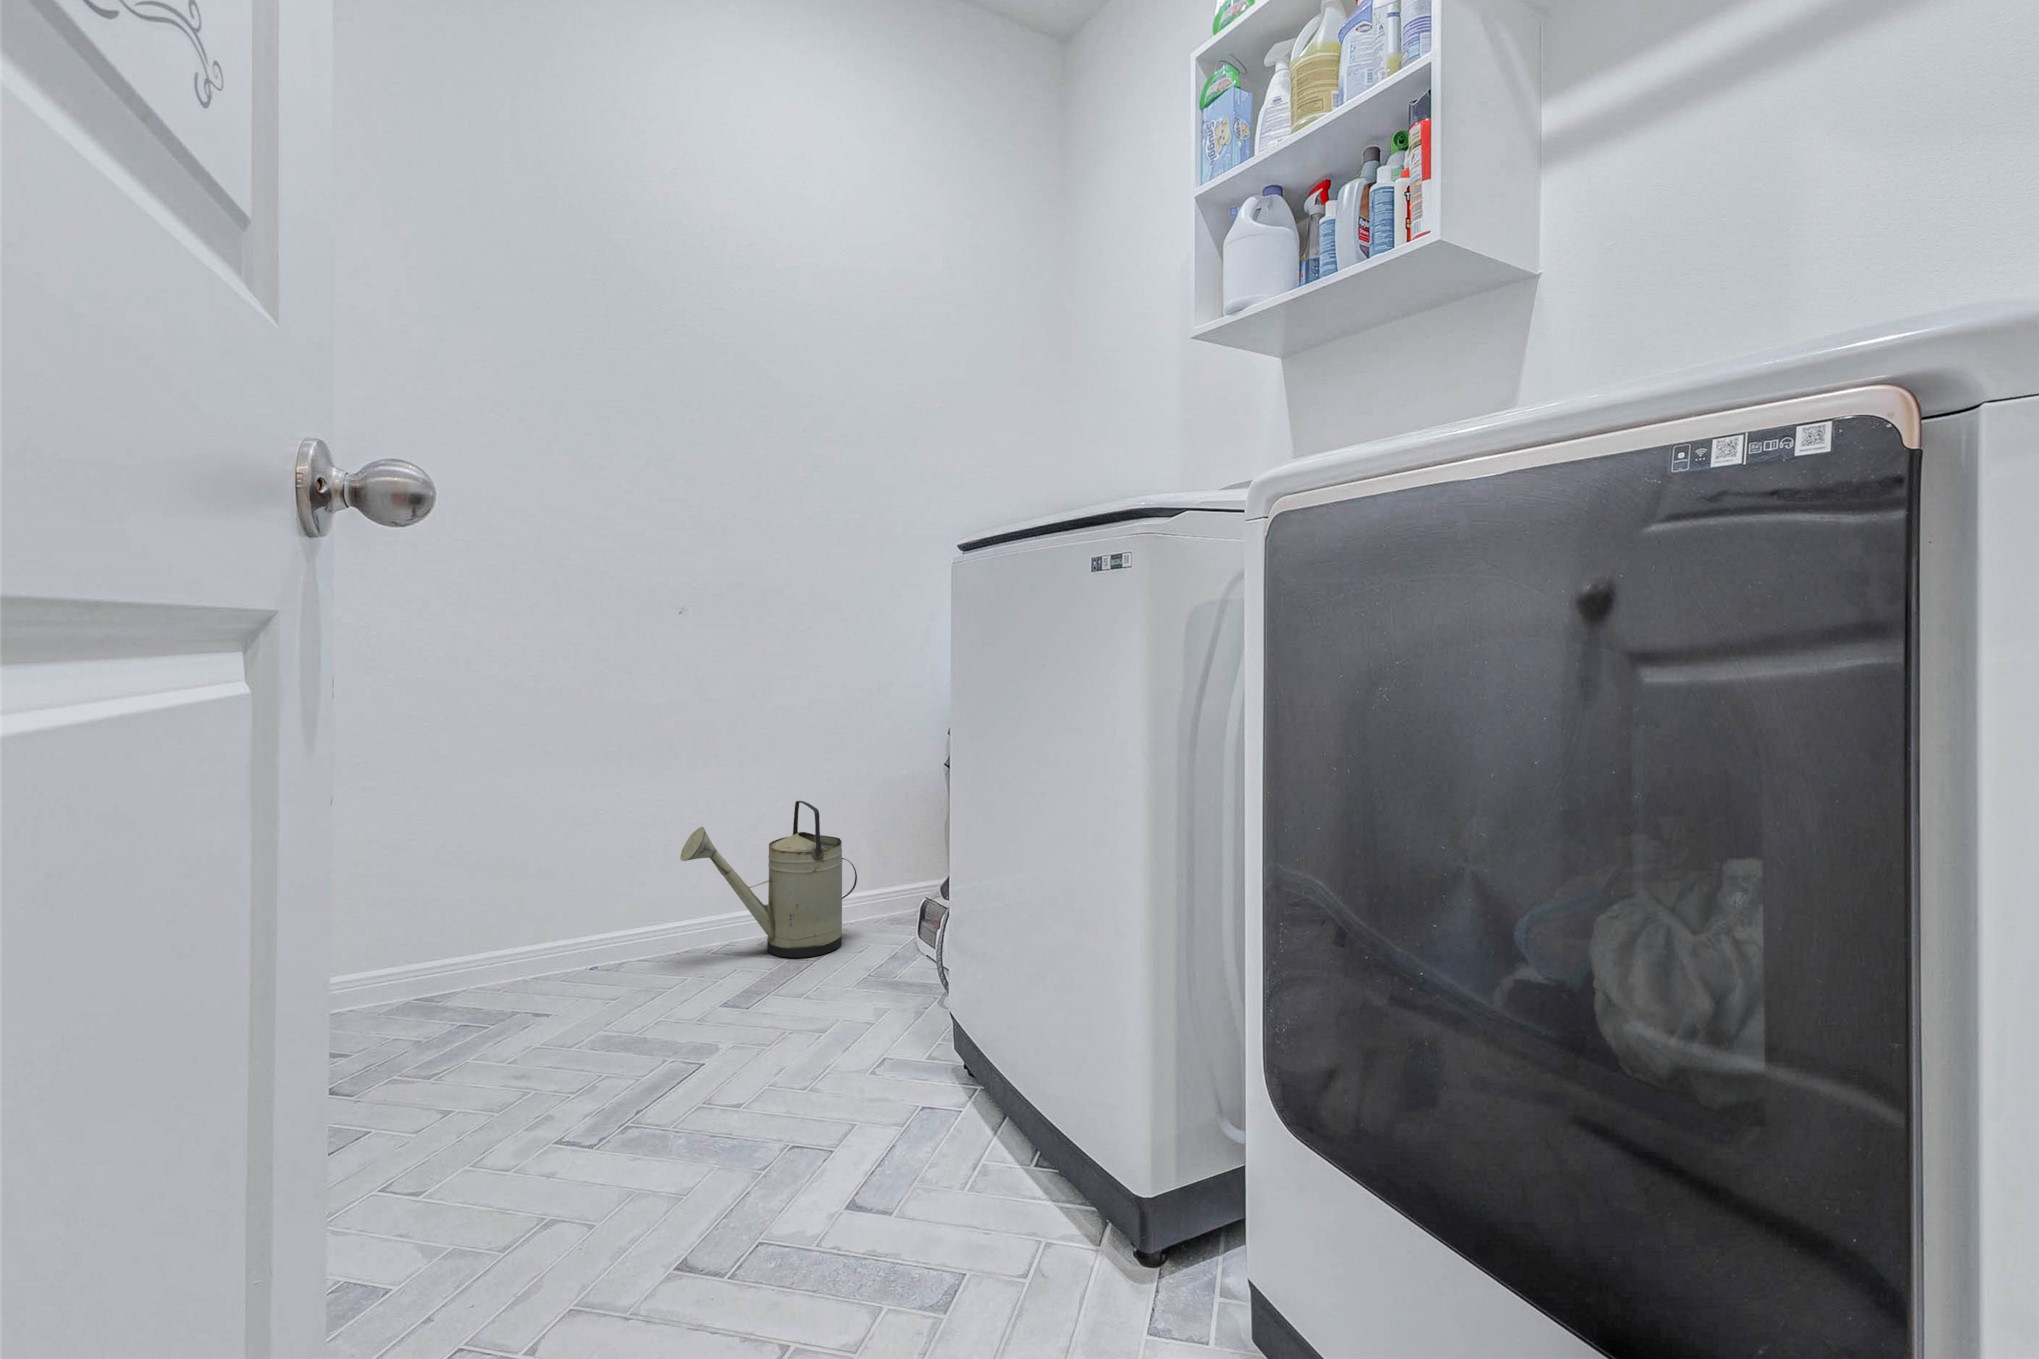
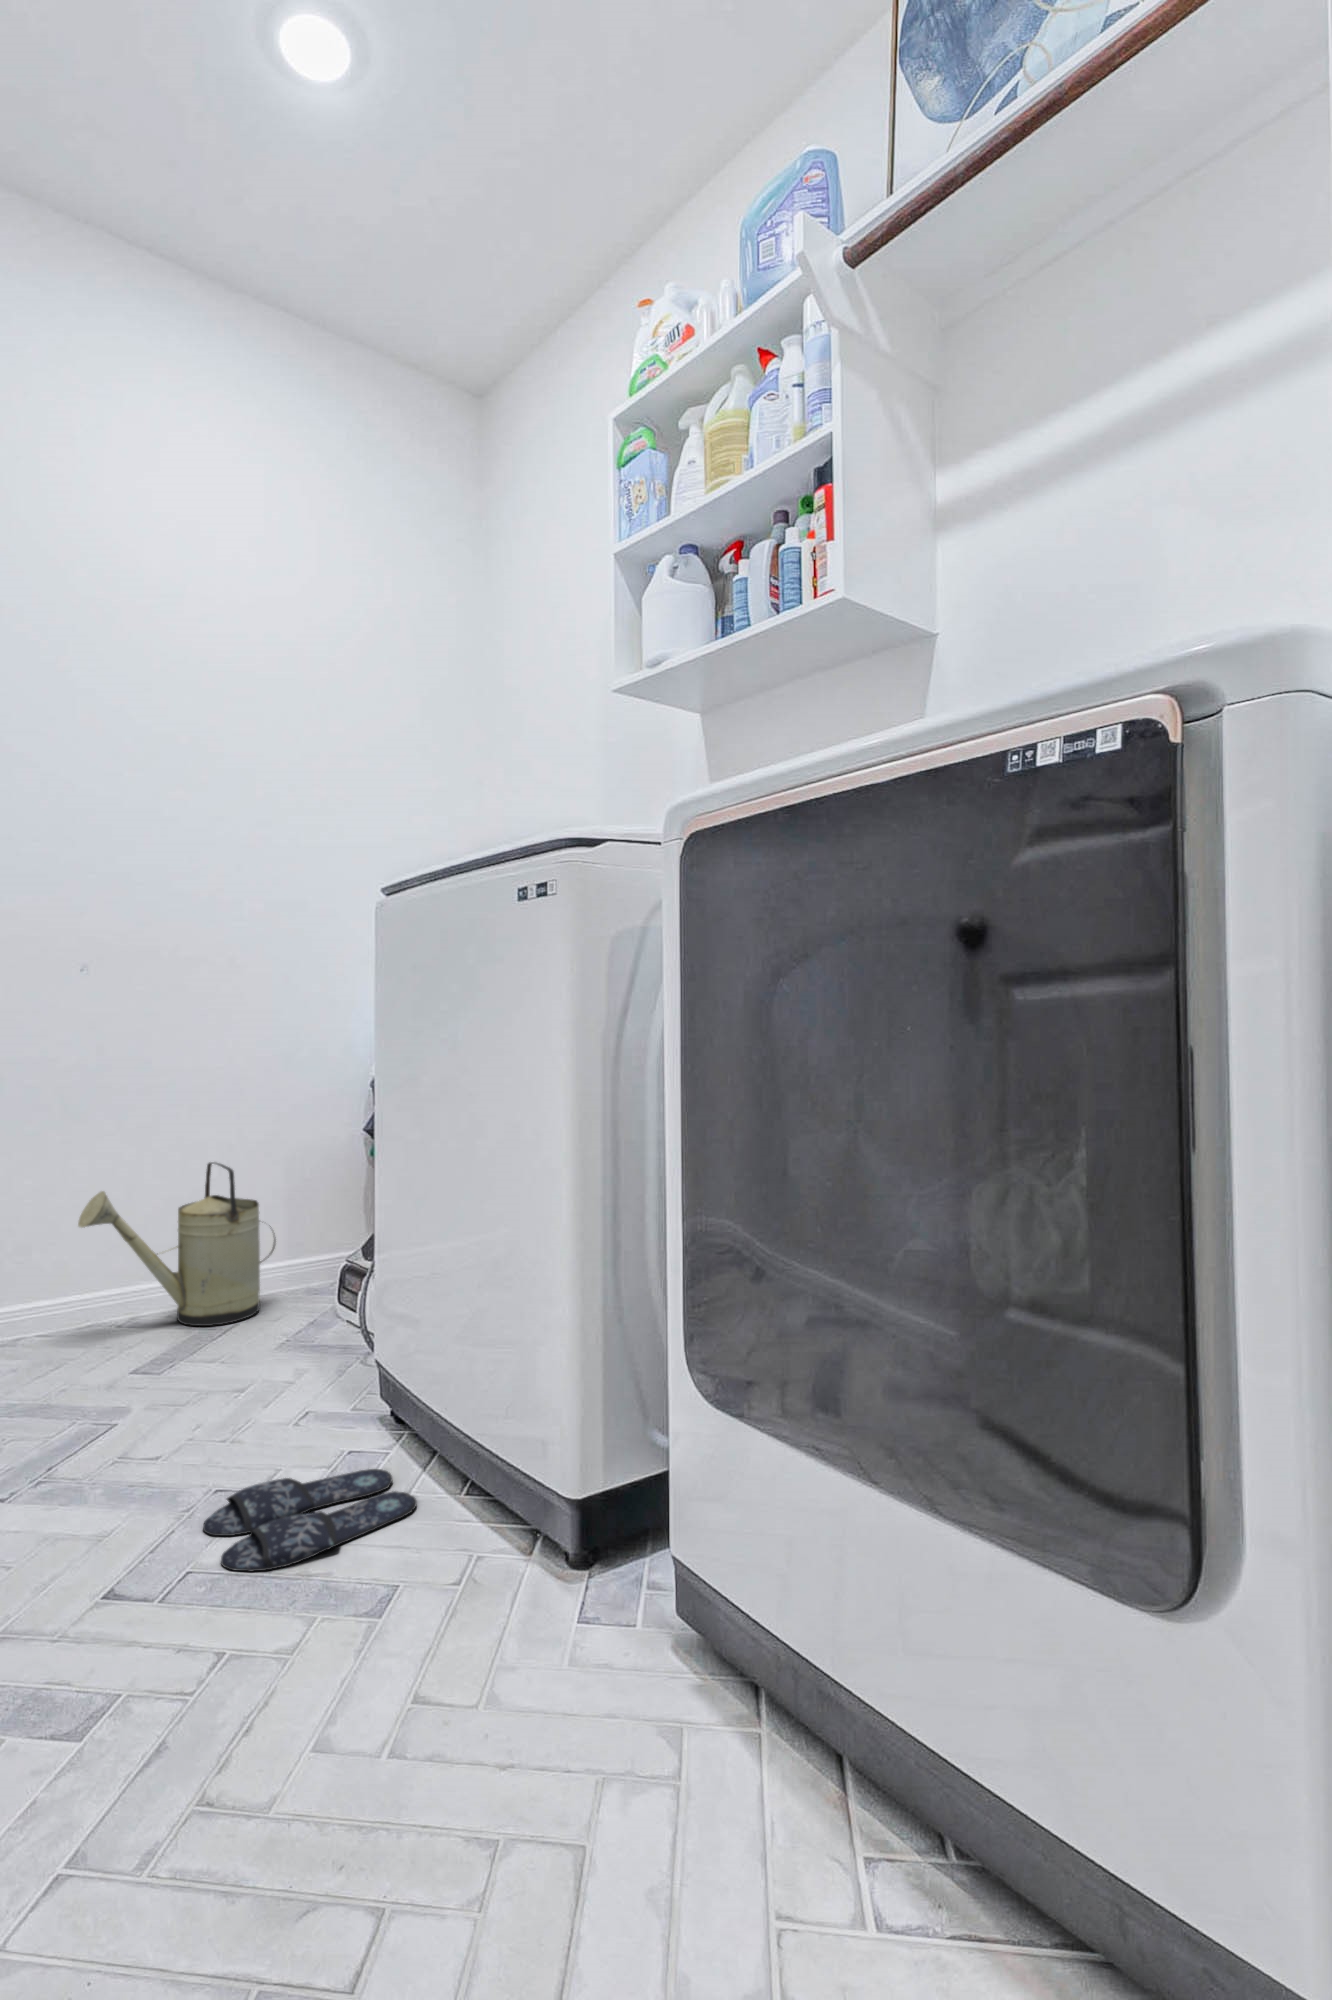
slippers: none [784,1129,986,1234] -> present [203,1469,417,1571]

